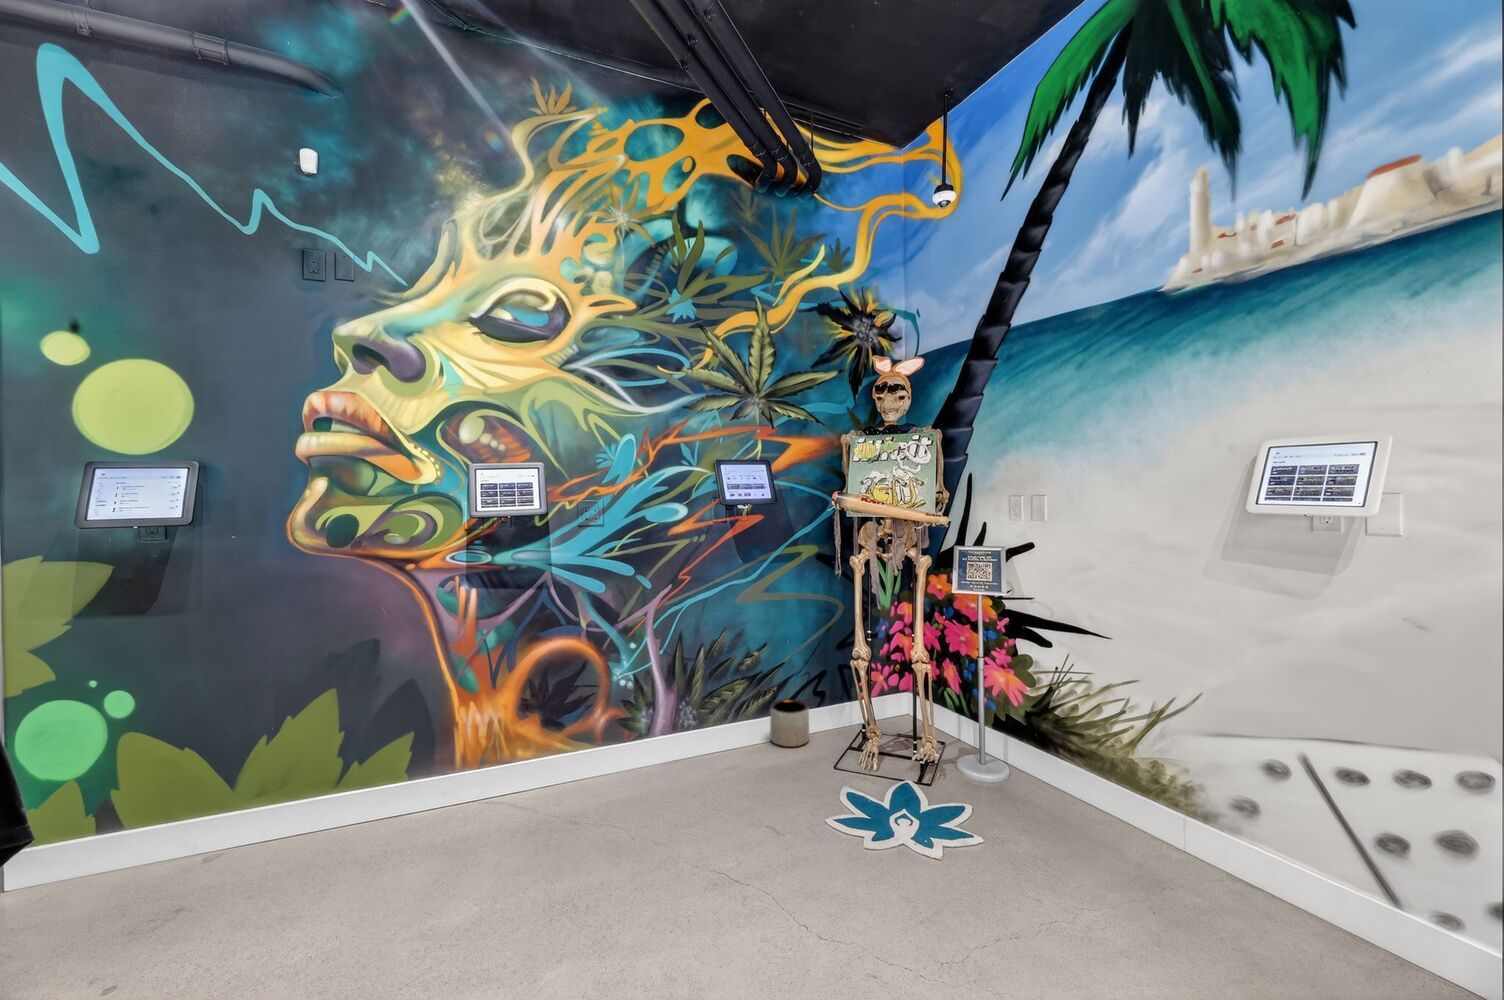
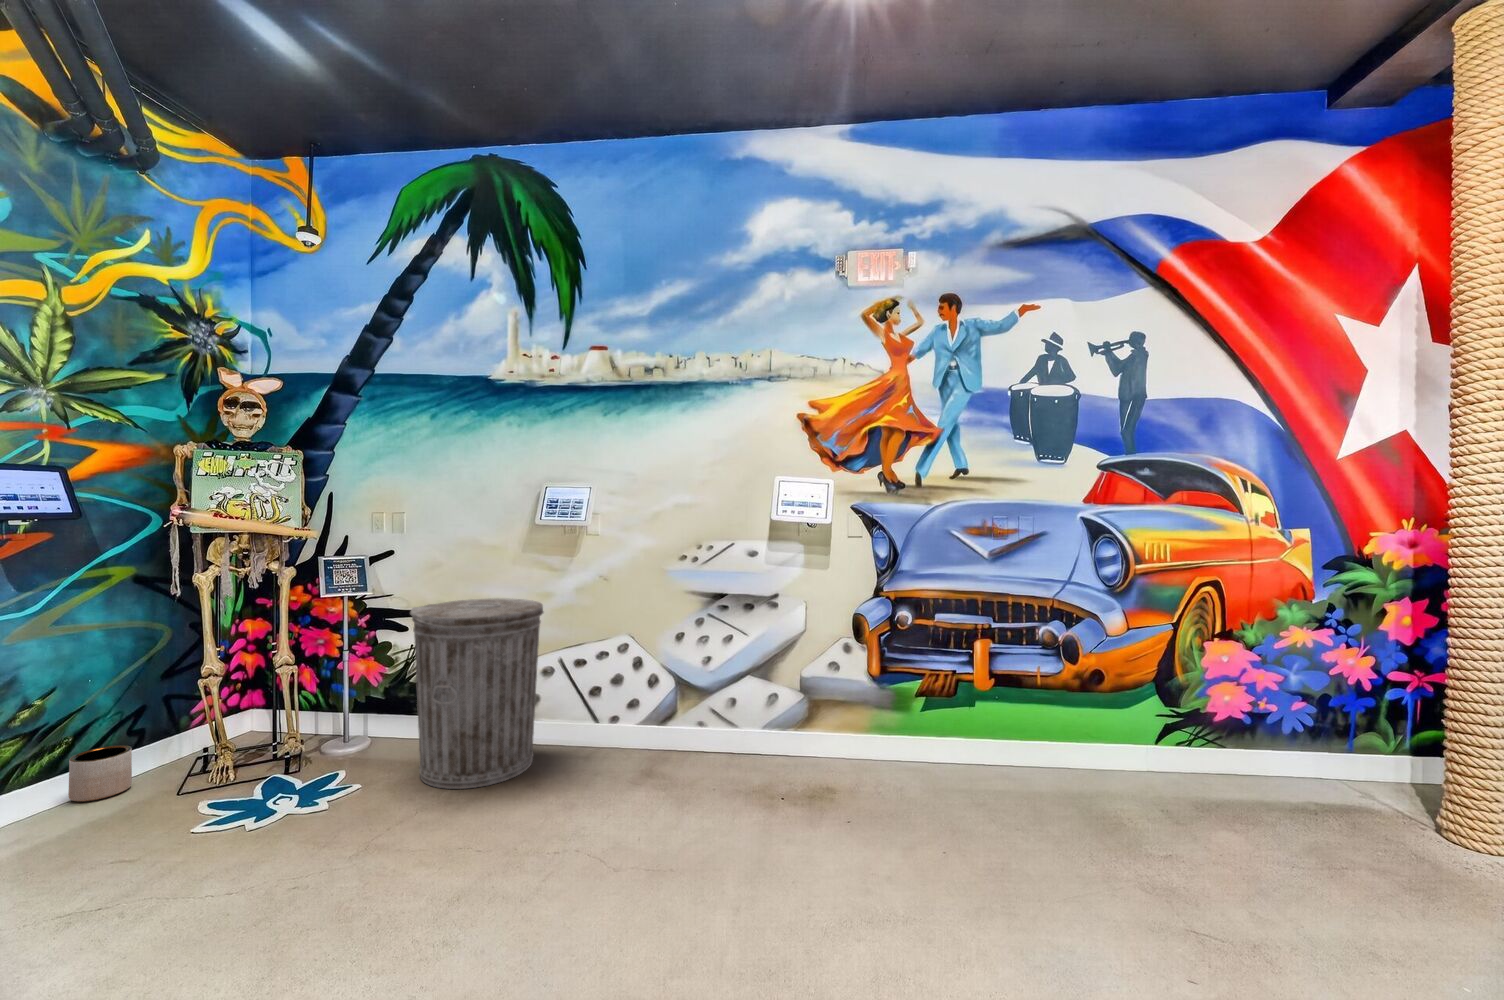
trash can: none [1042,622,1265,932] -> present [410,598,543,789]

